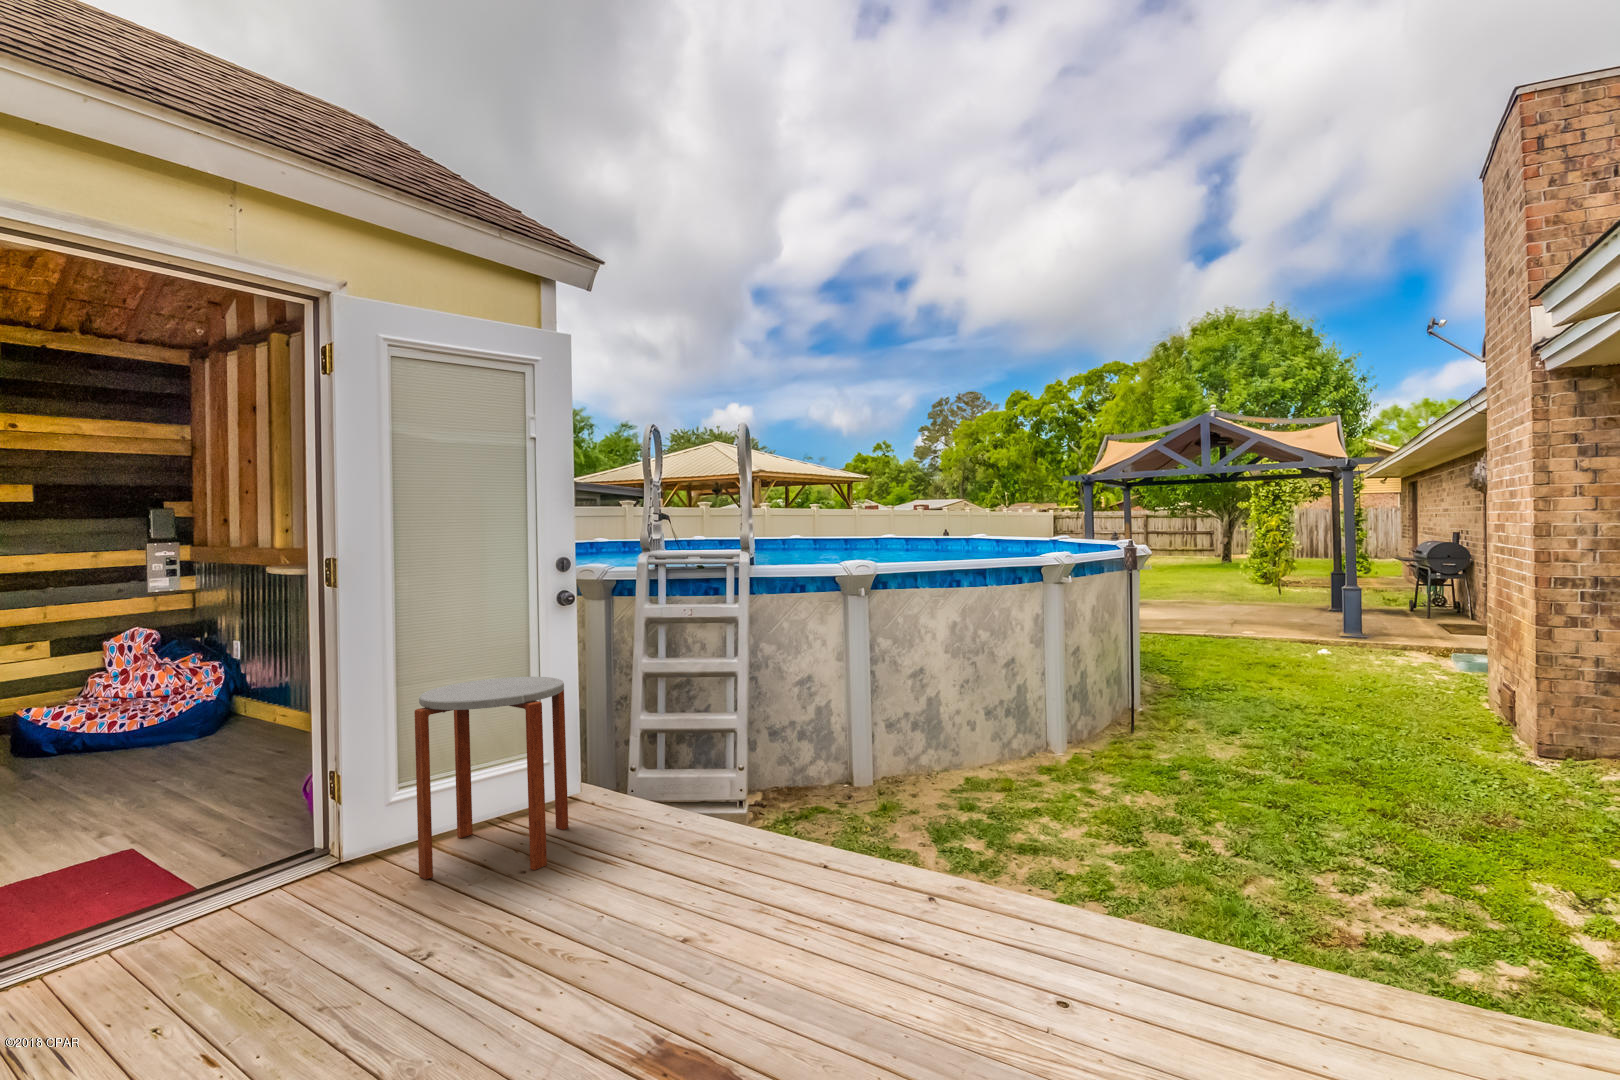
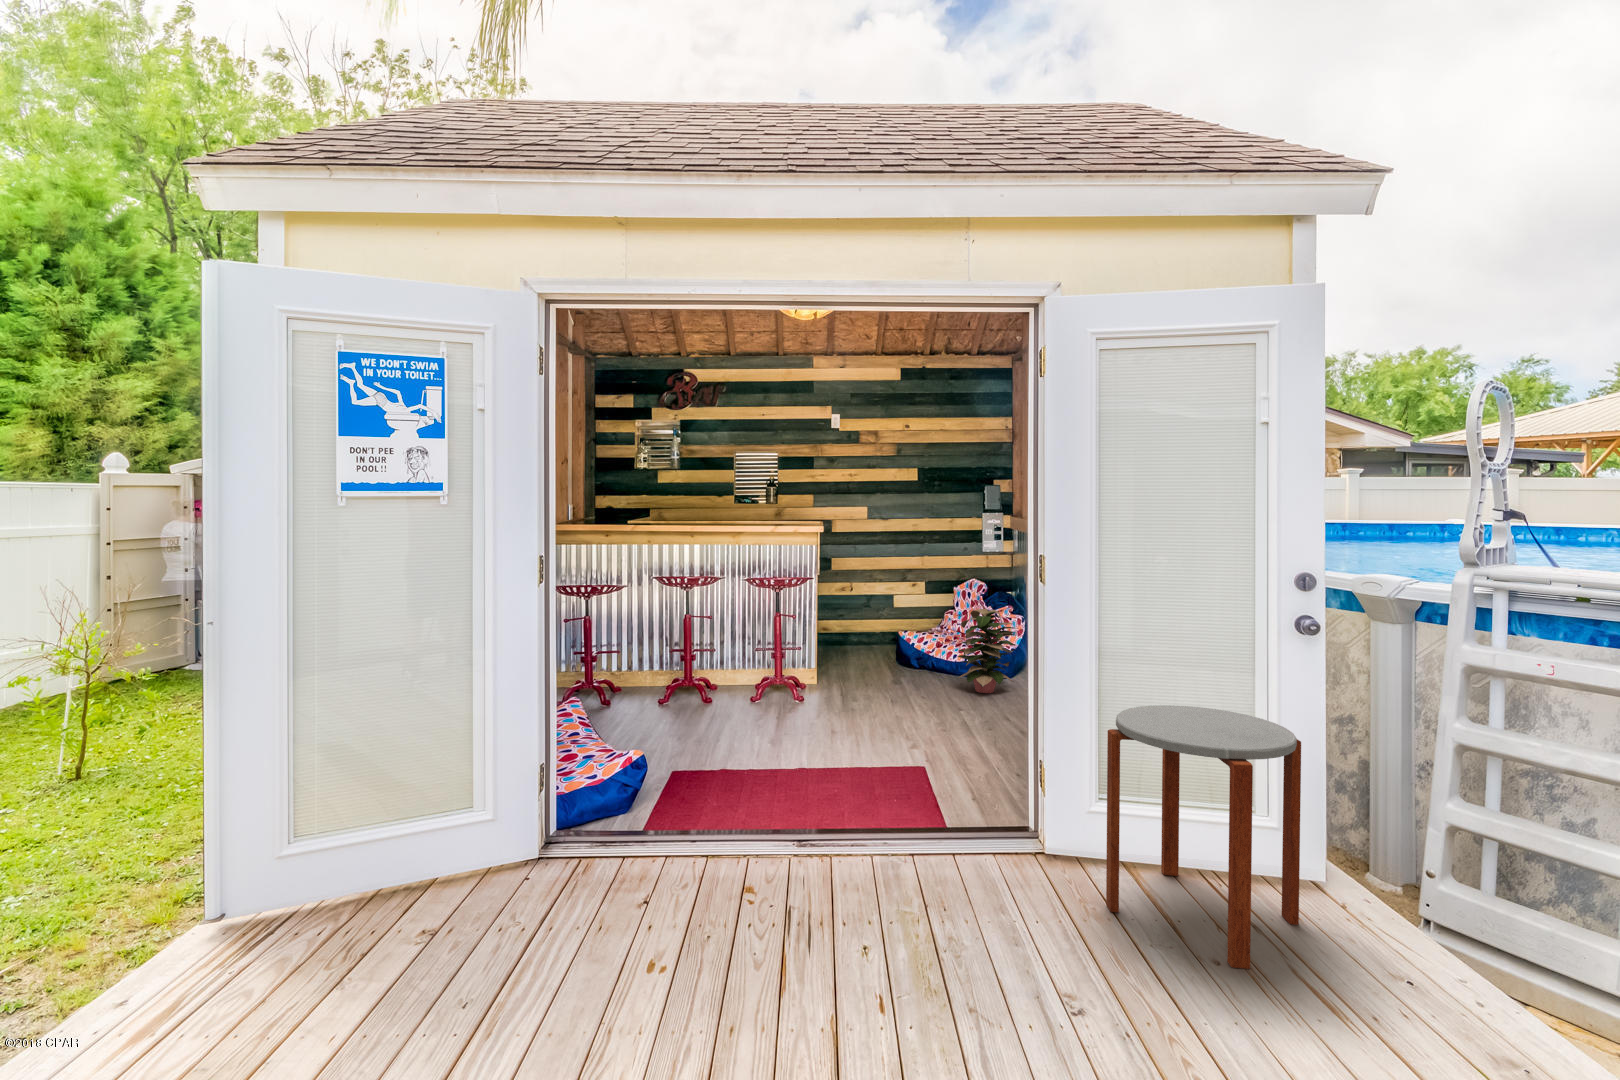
decorative plant: none [129,655,230,762] -> present [958,609,1015,693]

